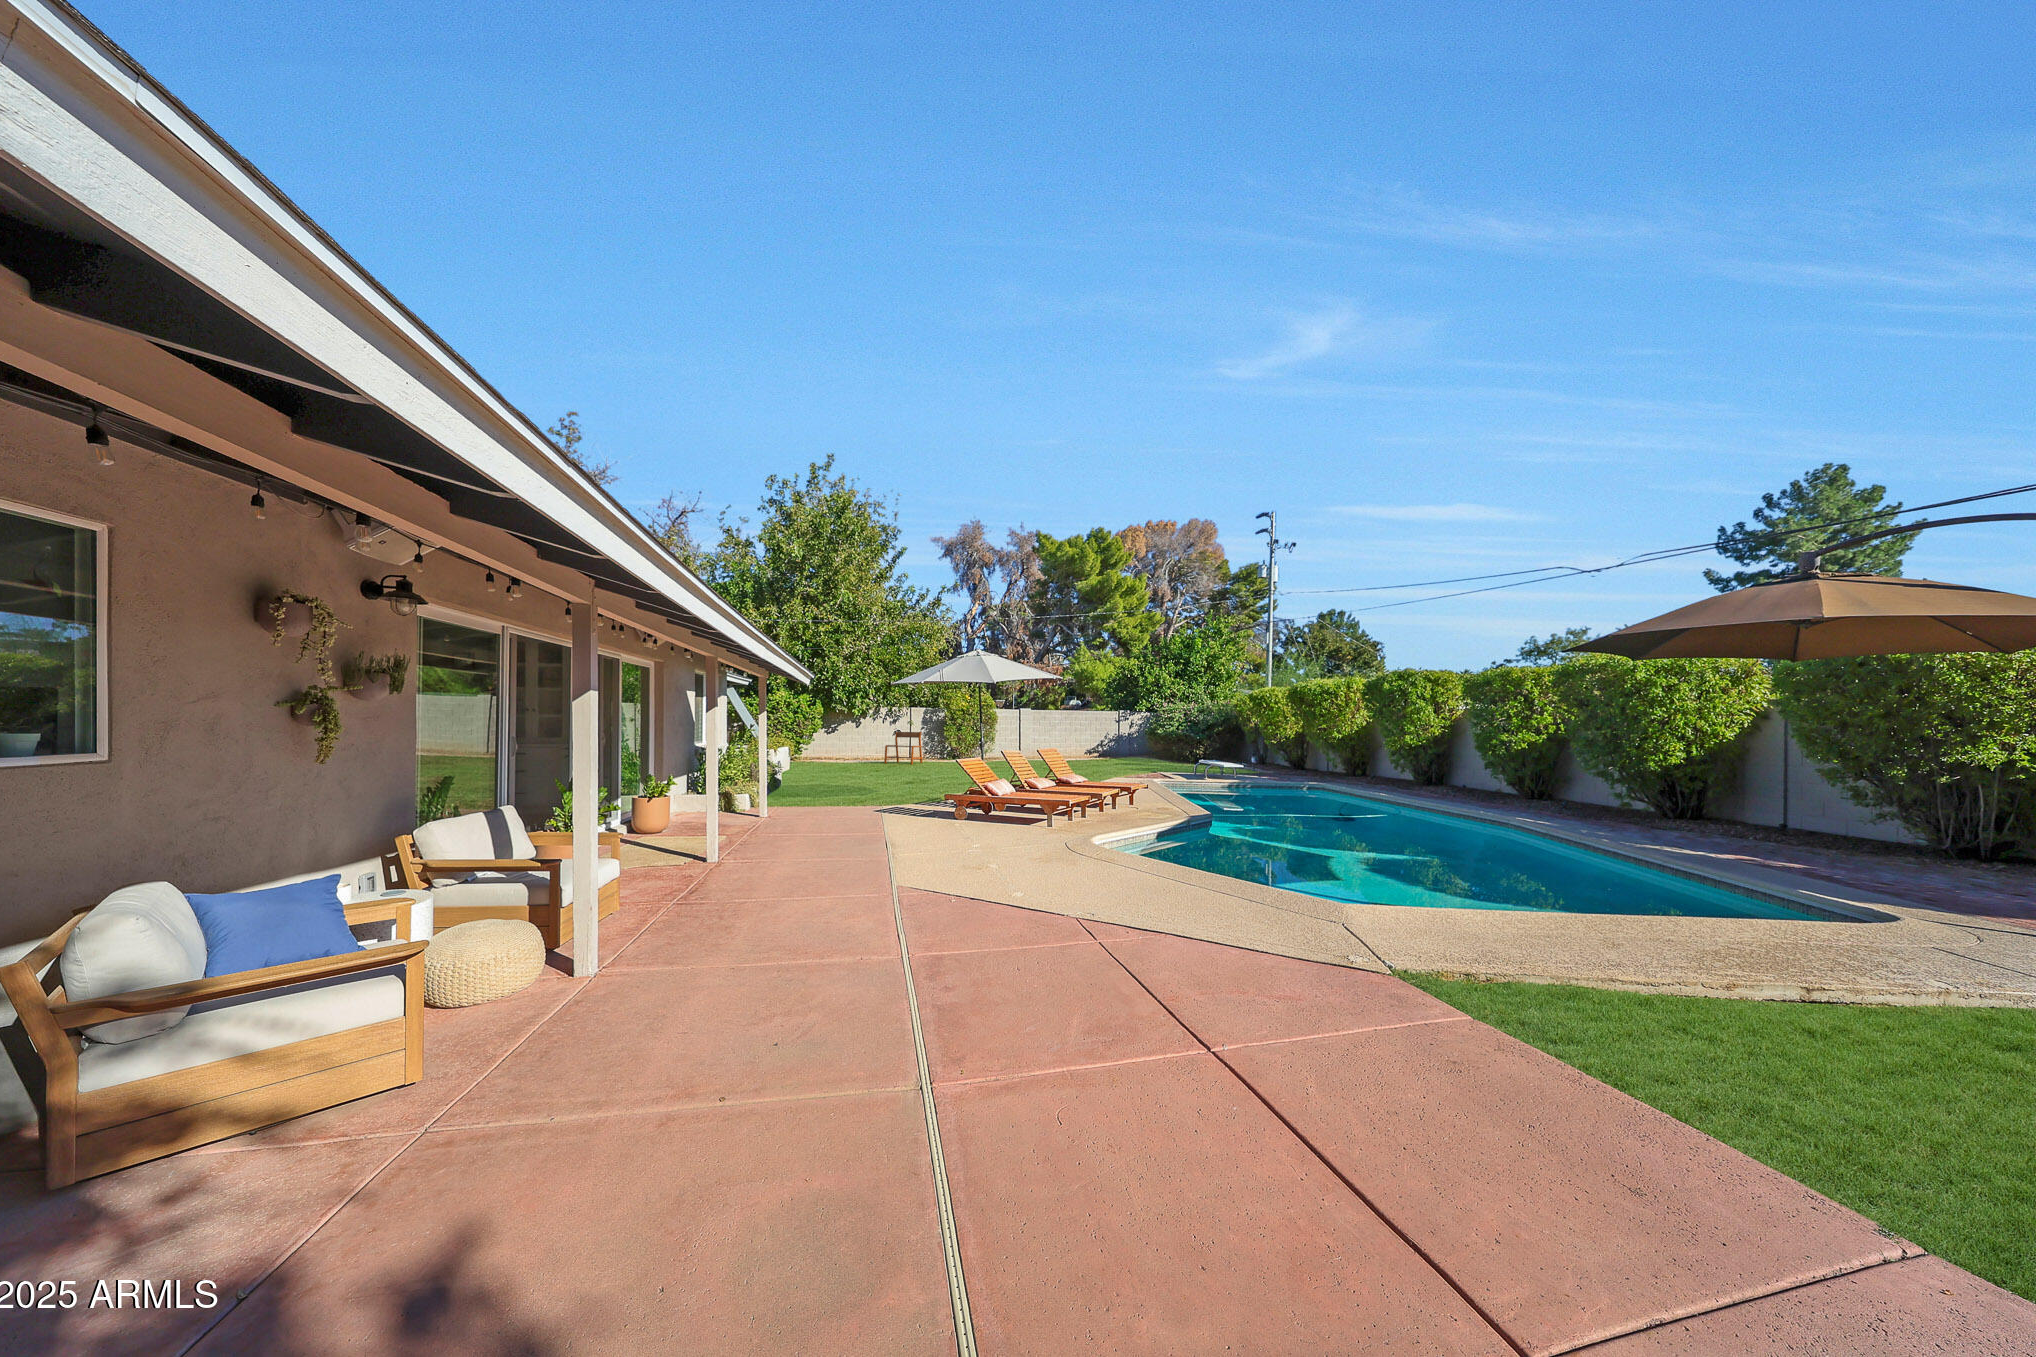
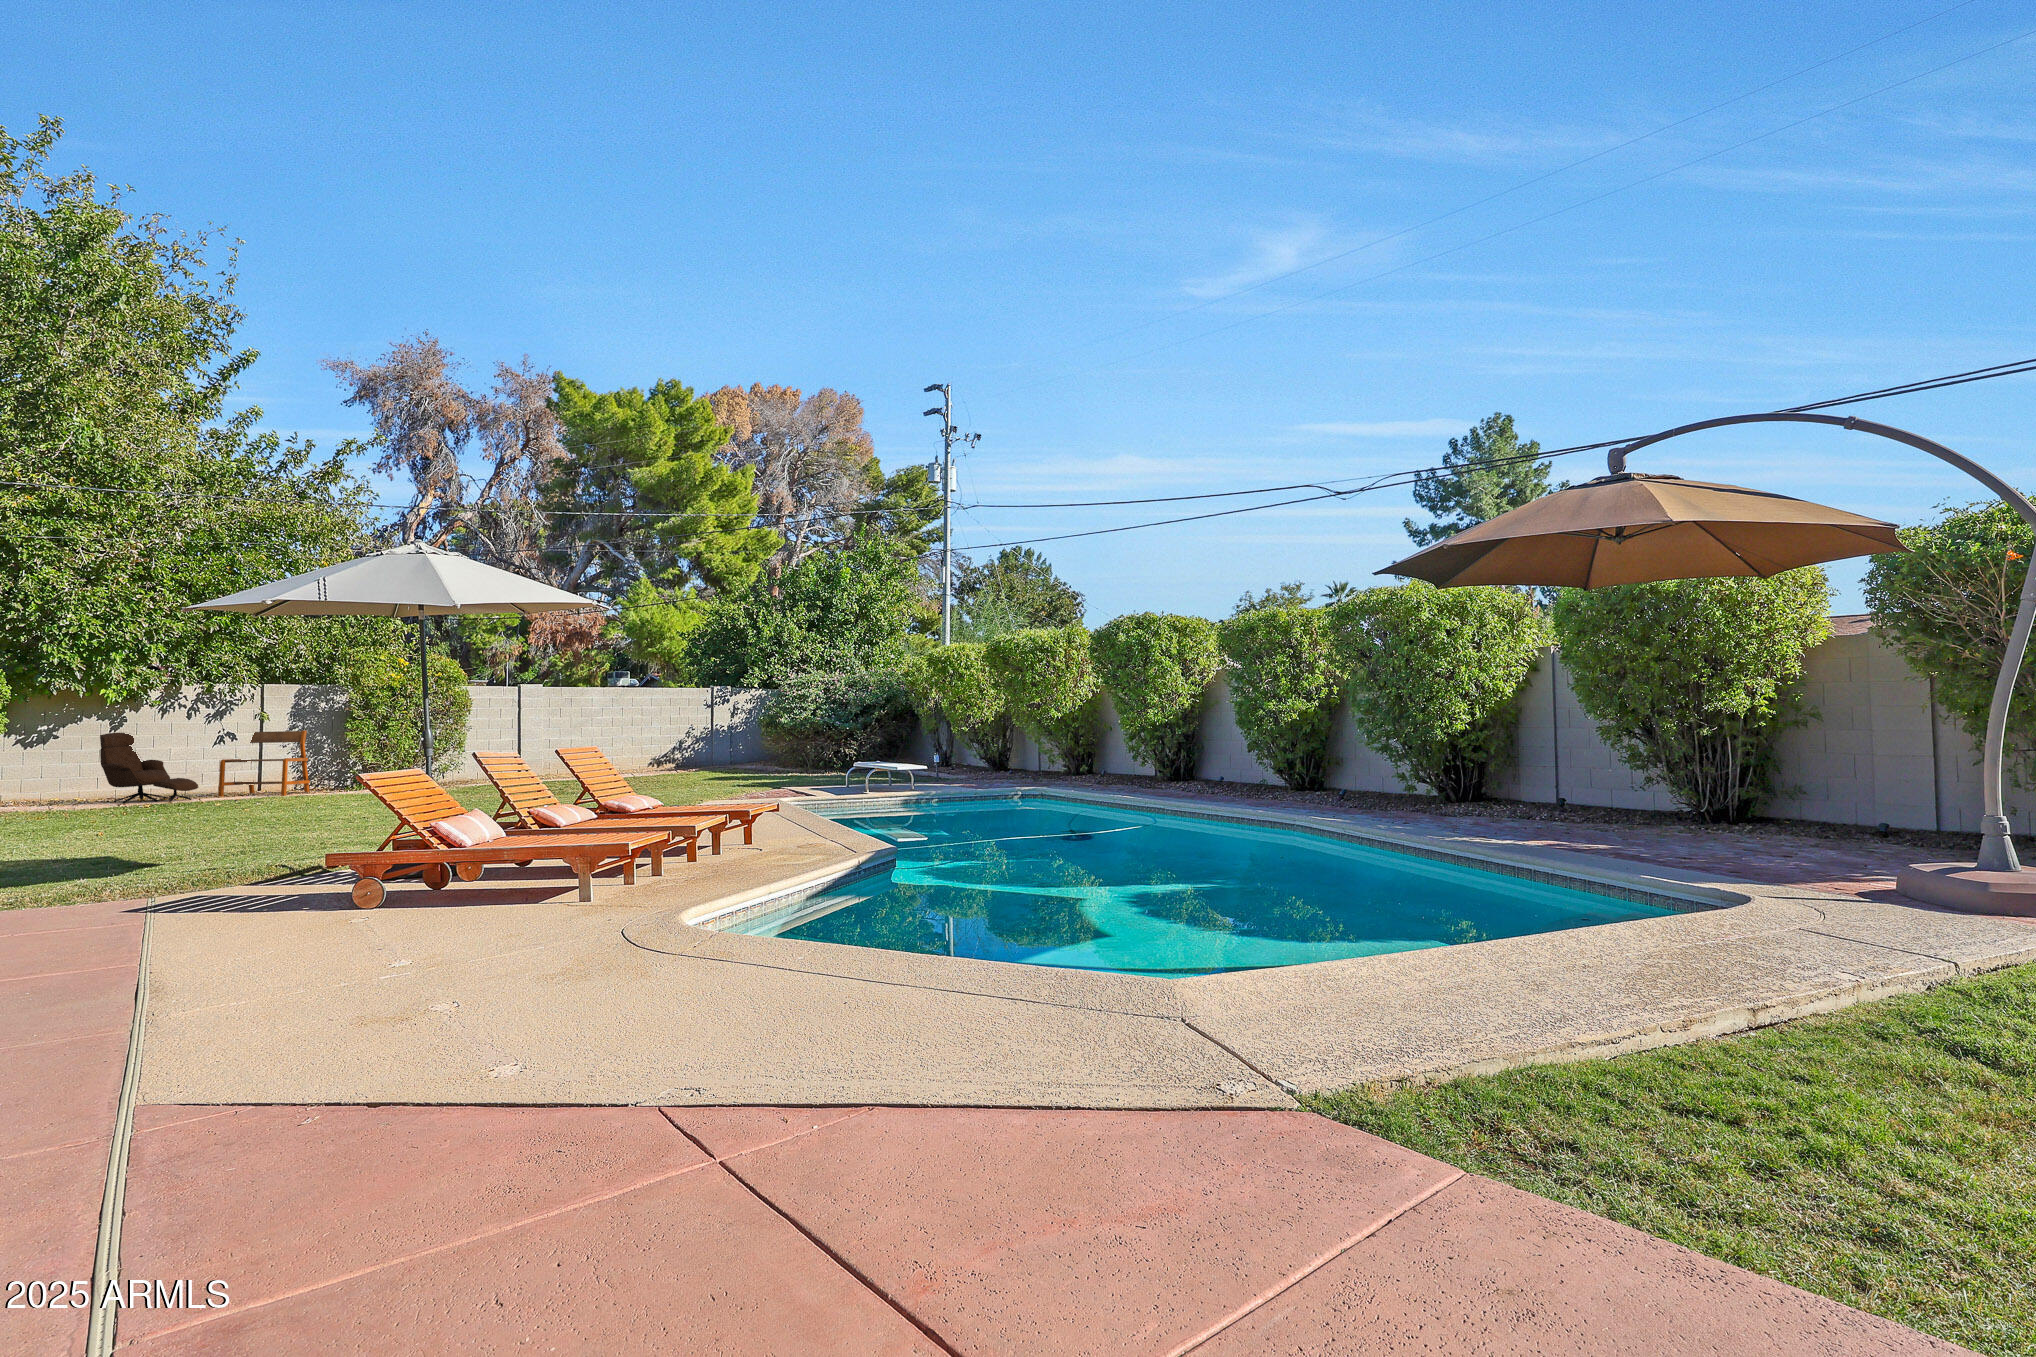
lounge chair: none [839,731,877,765] -> present [100,733,198,803]

